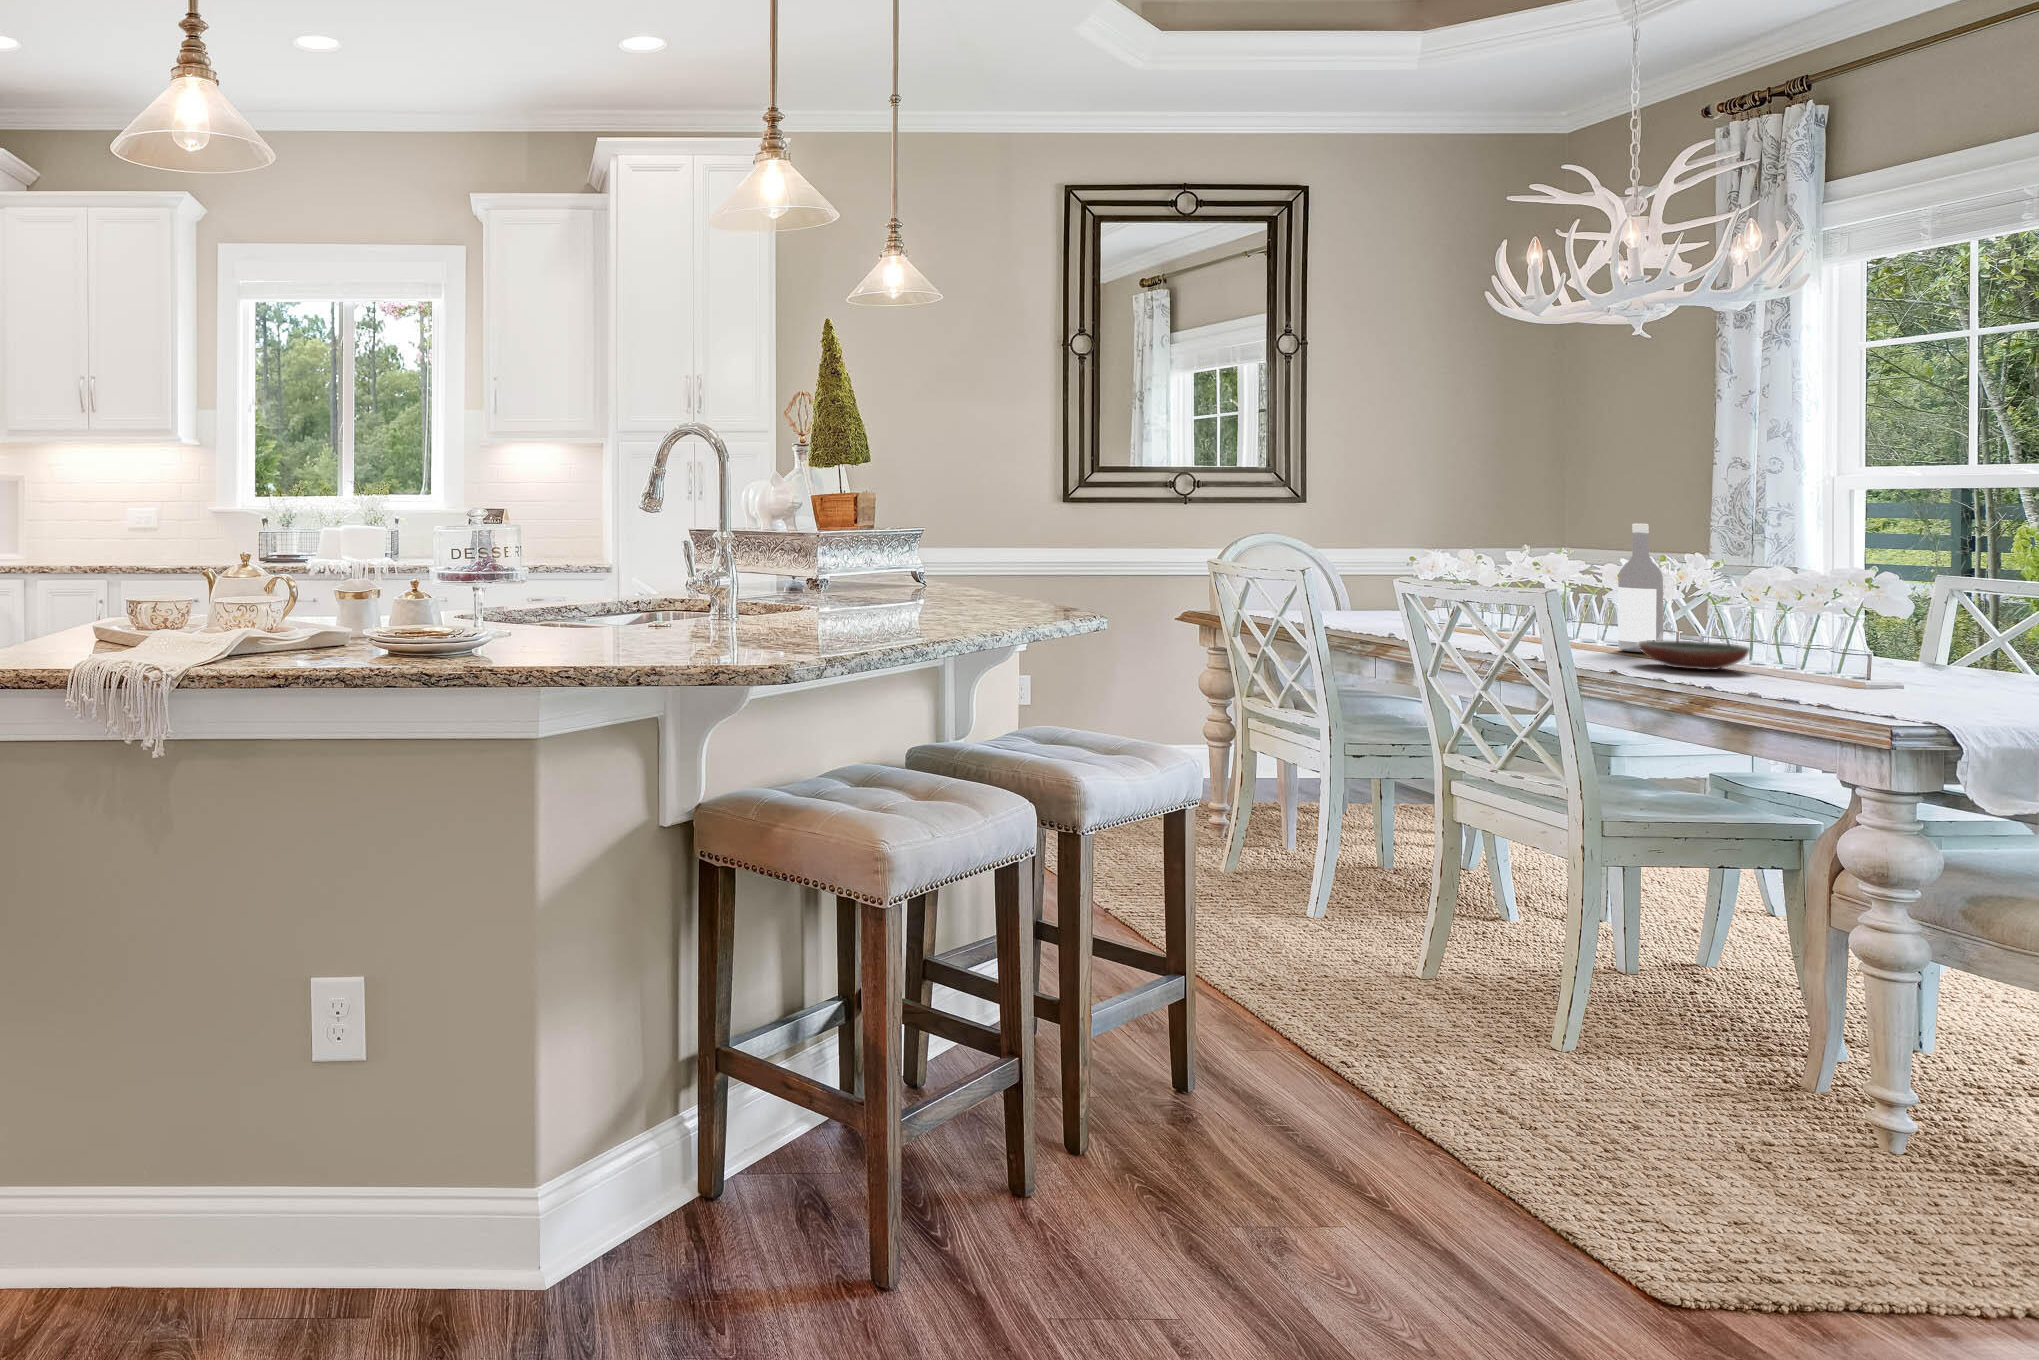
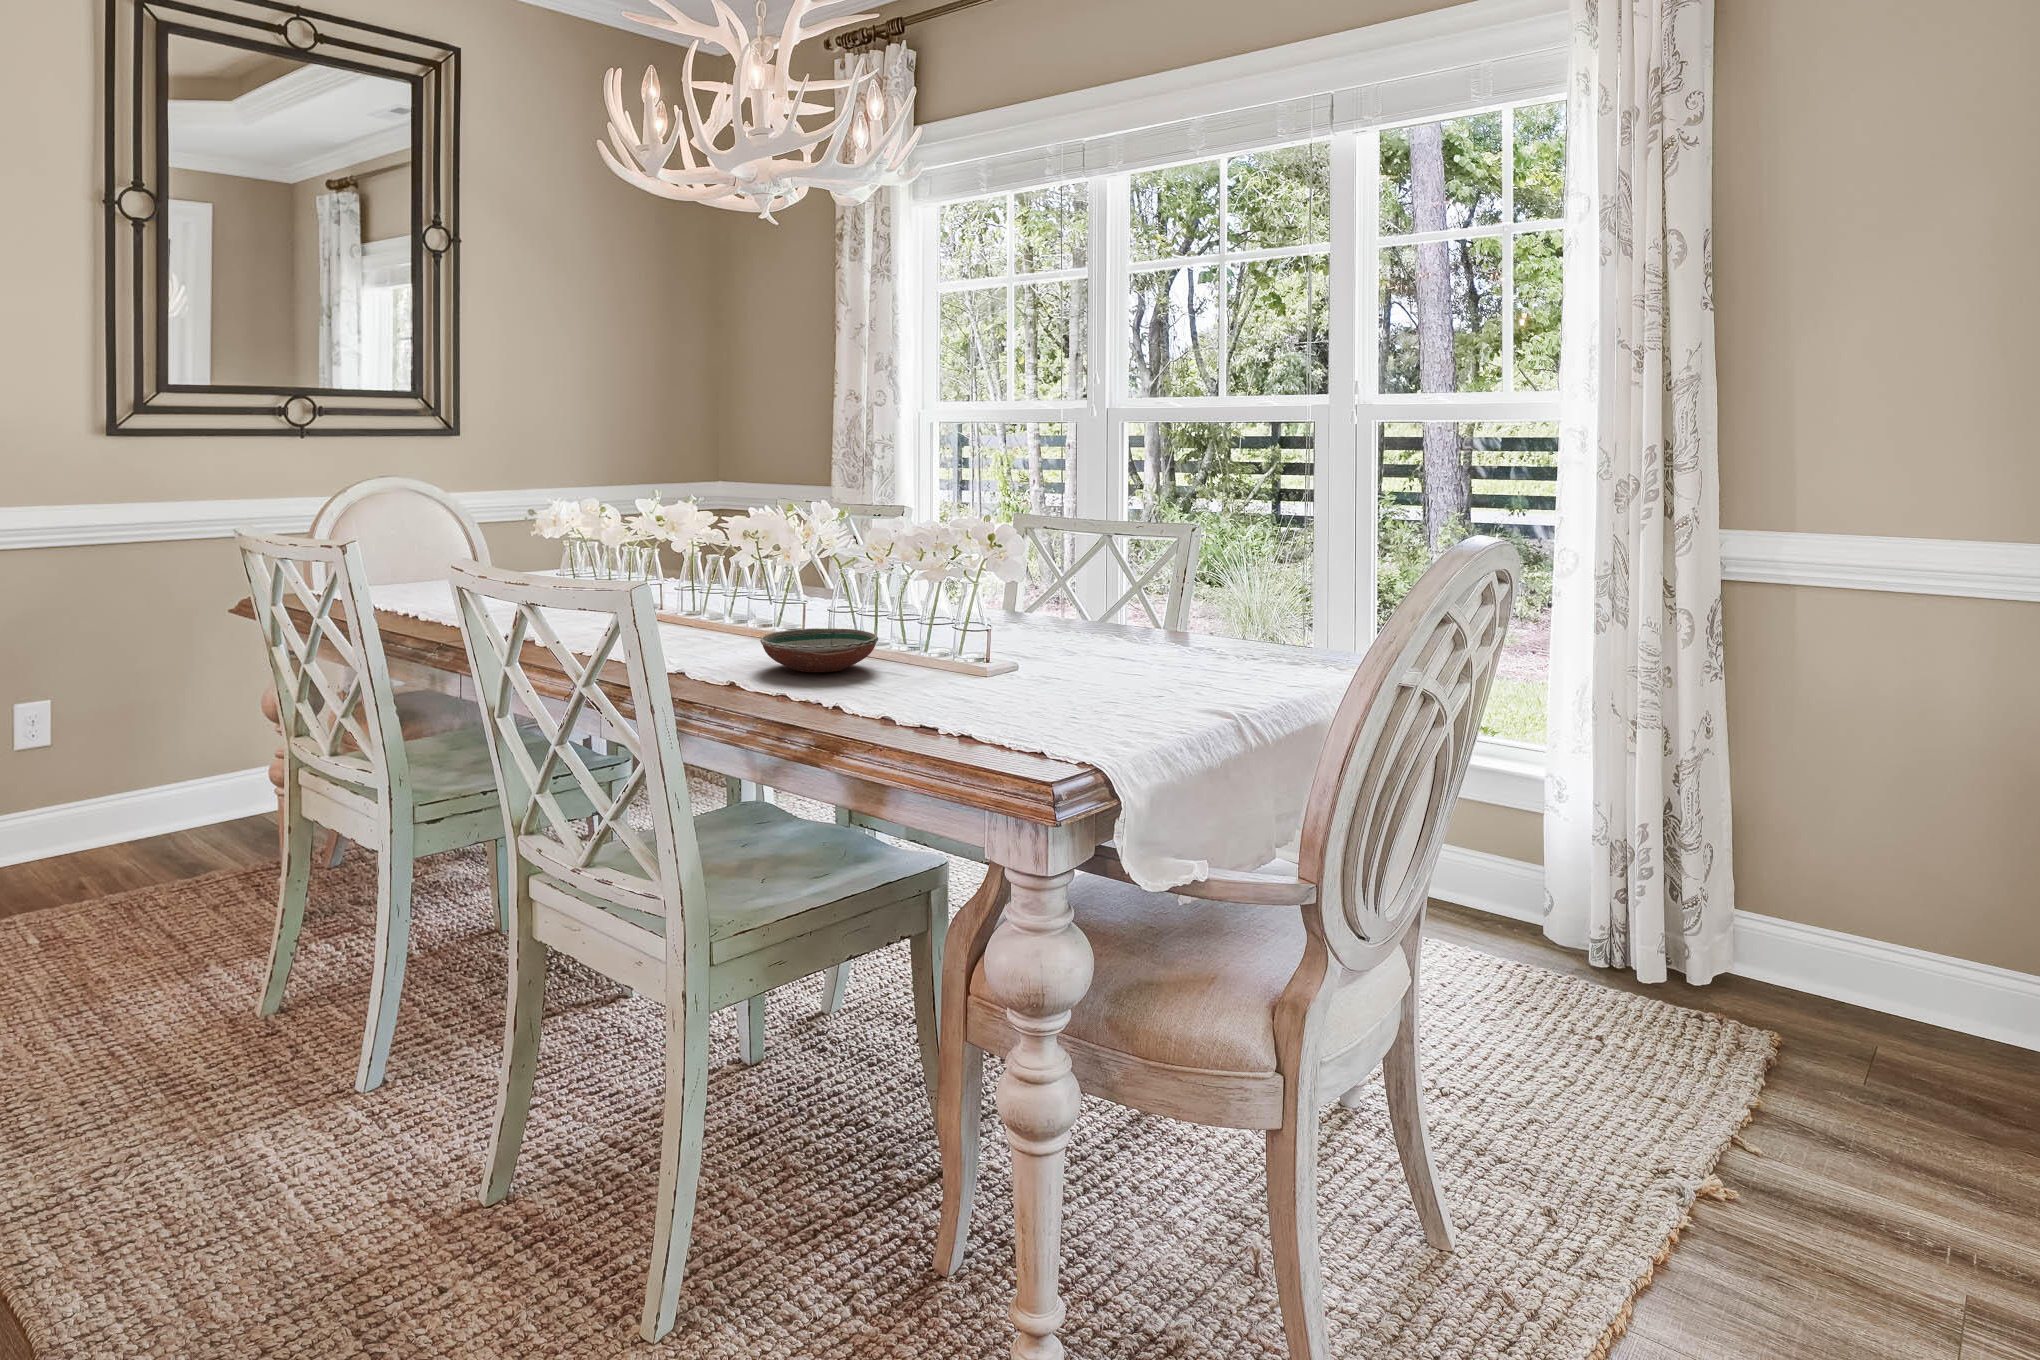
wine bottle: present [1618,524,1663,652] -> none [743,471,790,641]

